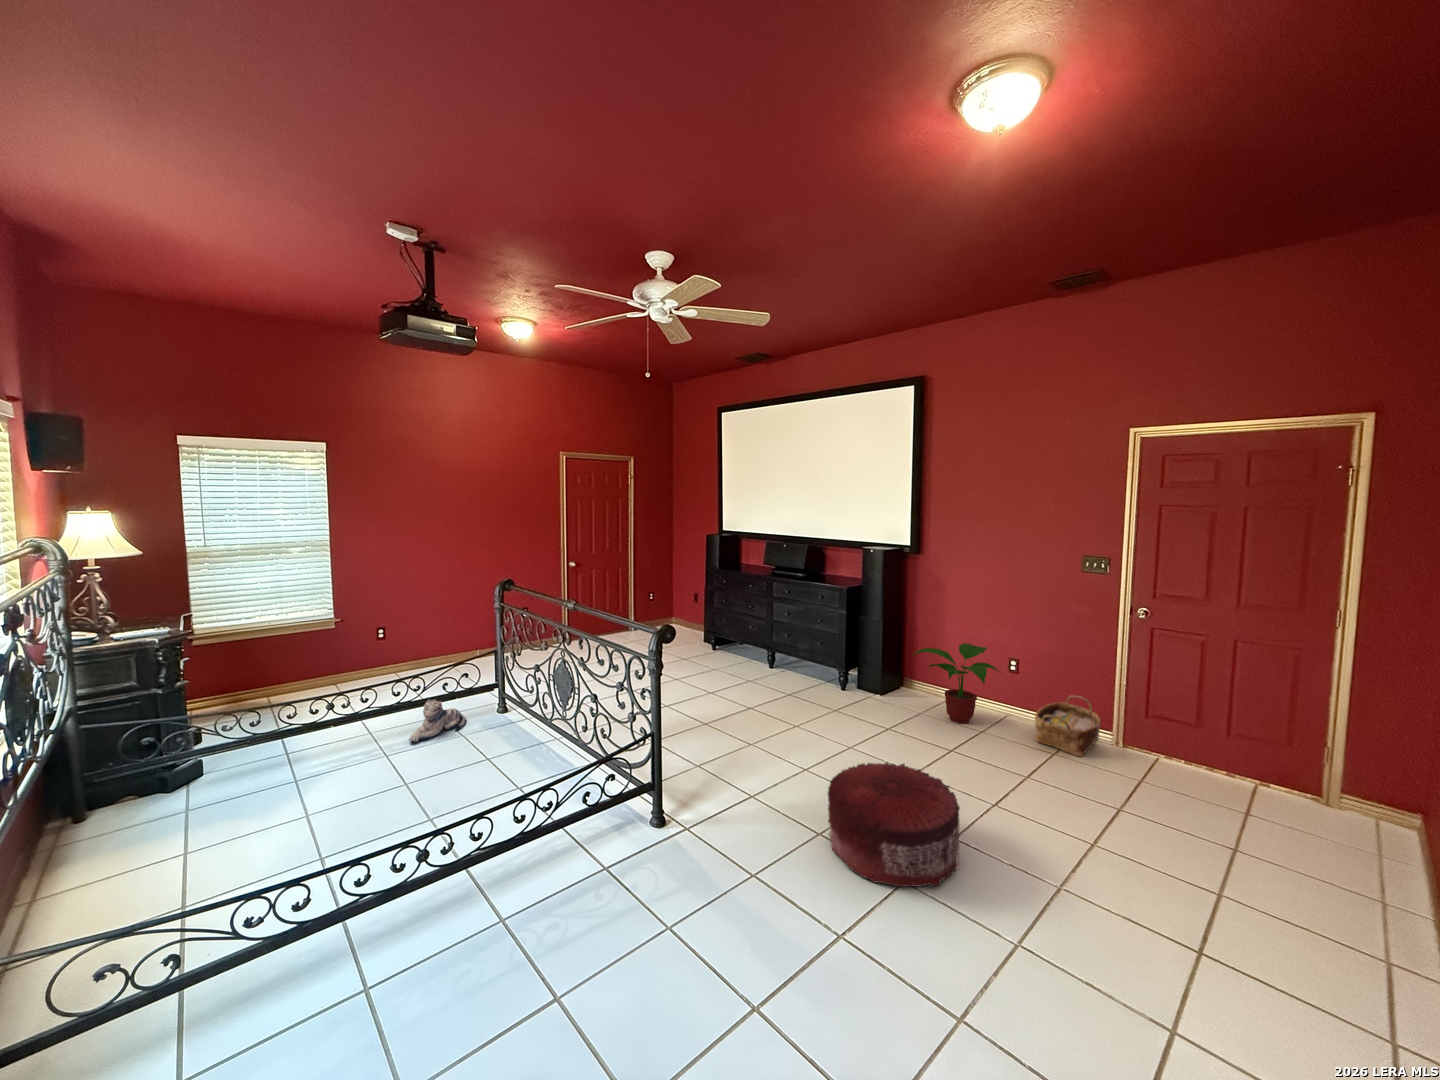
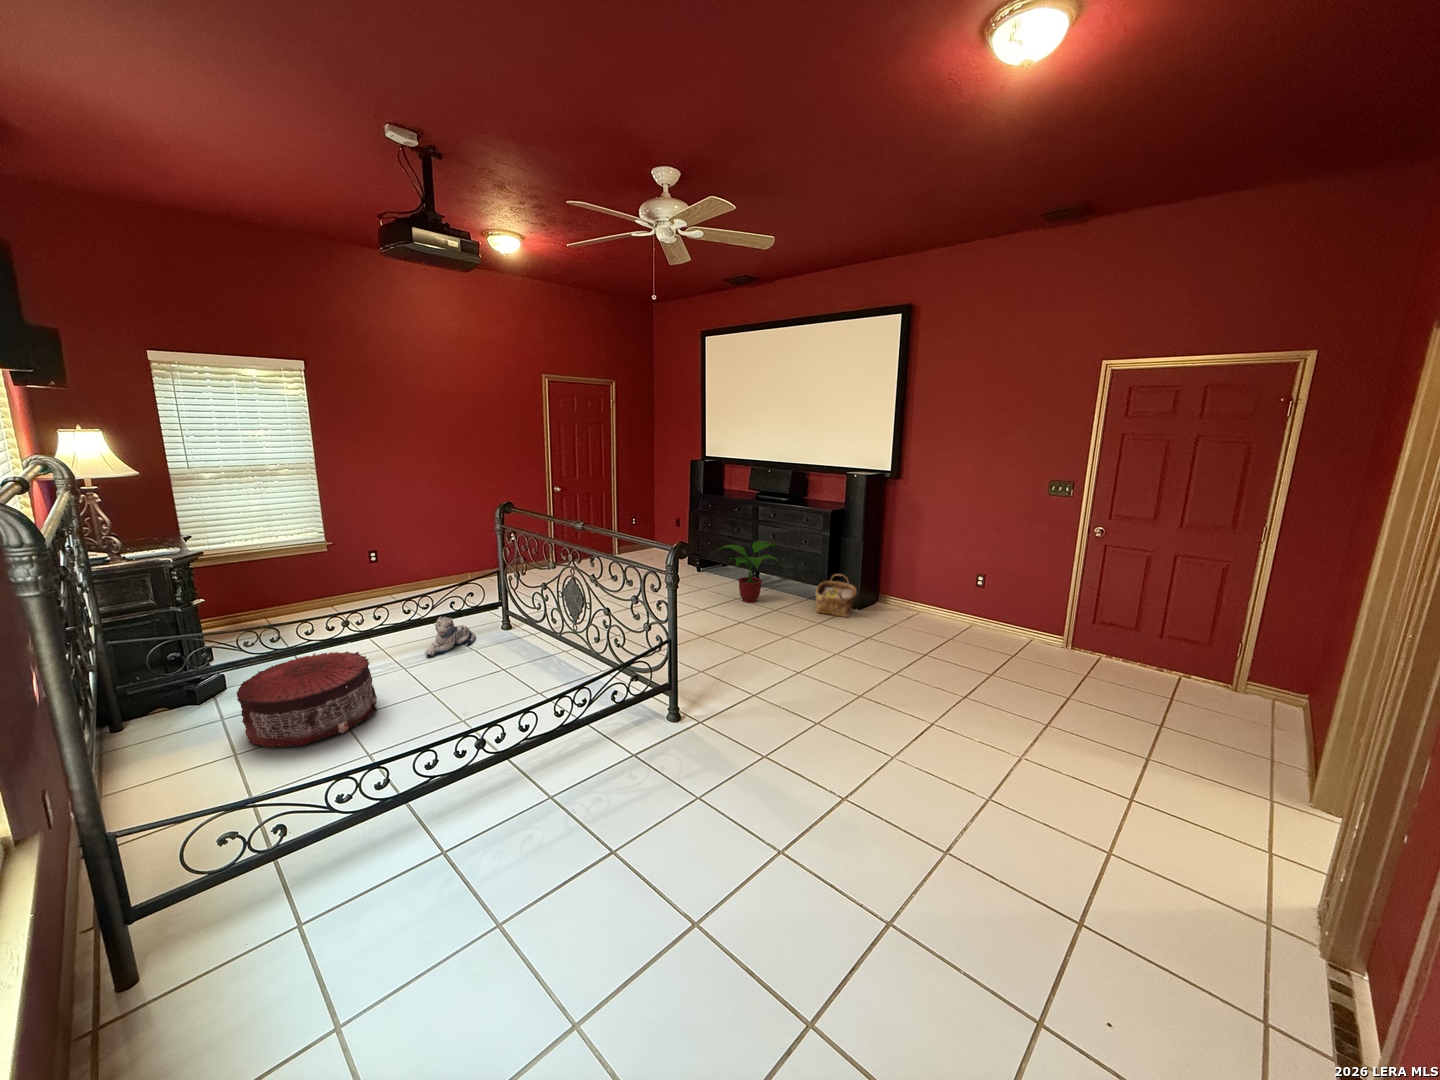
potted plant: present [912,643,1001,724] -> present [717,541,779,603]
woven basket: present [1035,696,1101,756] -> present [816,574,857,617]
pouf: present [828,762,960,887] -> present [237,651,377,747]

